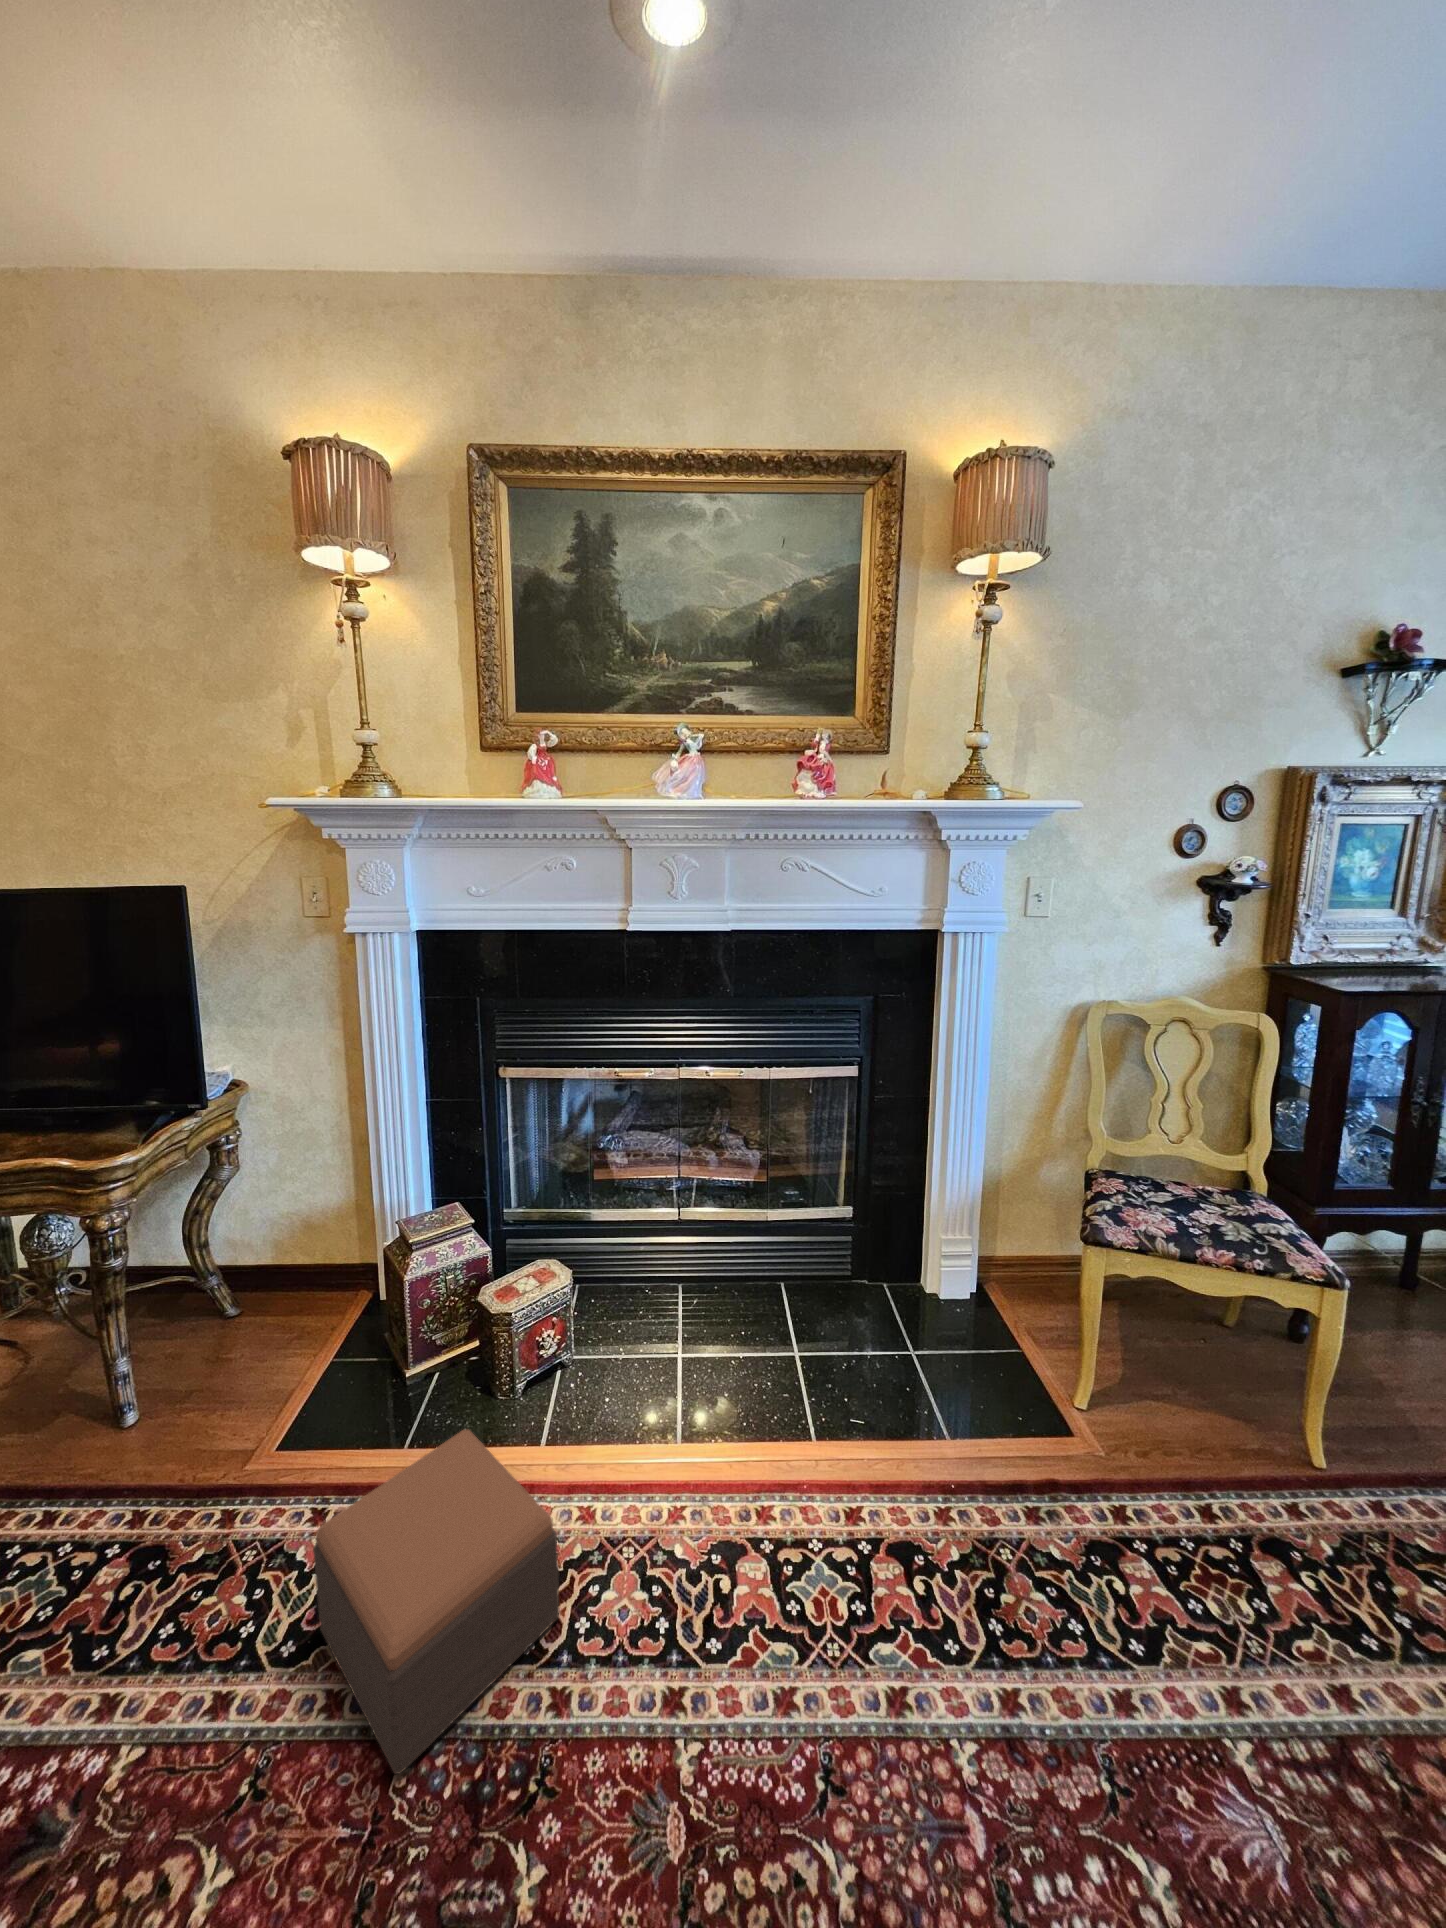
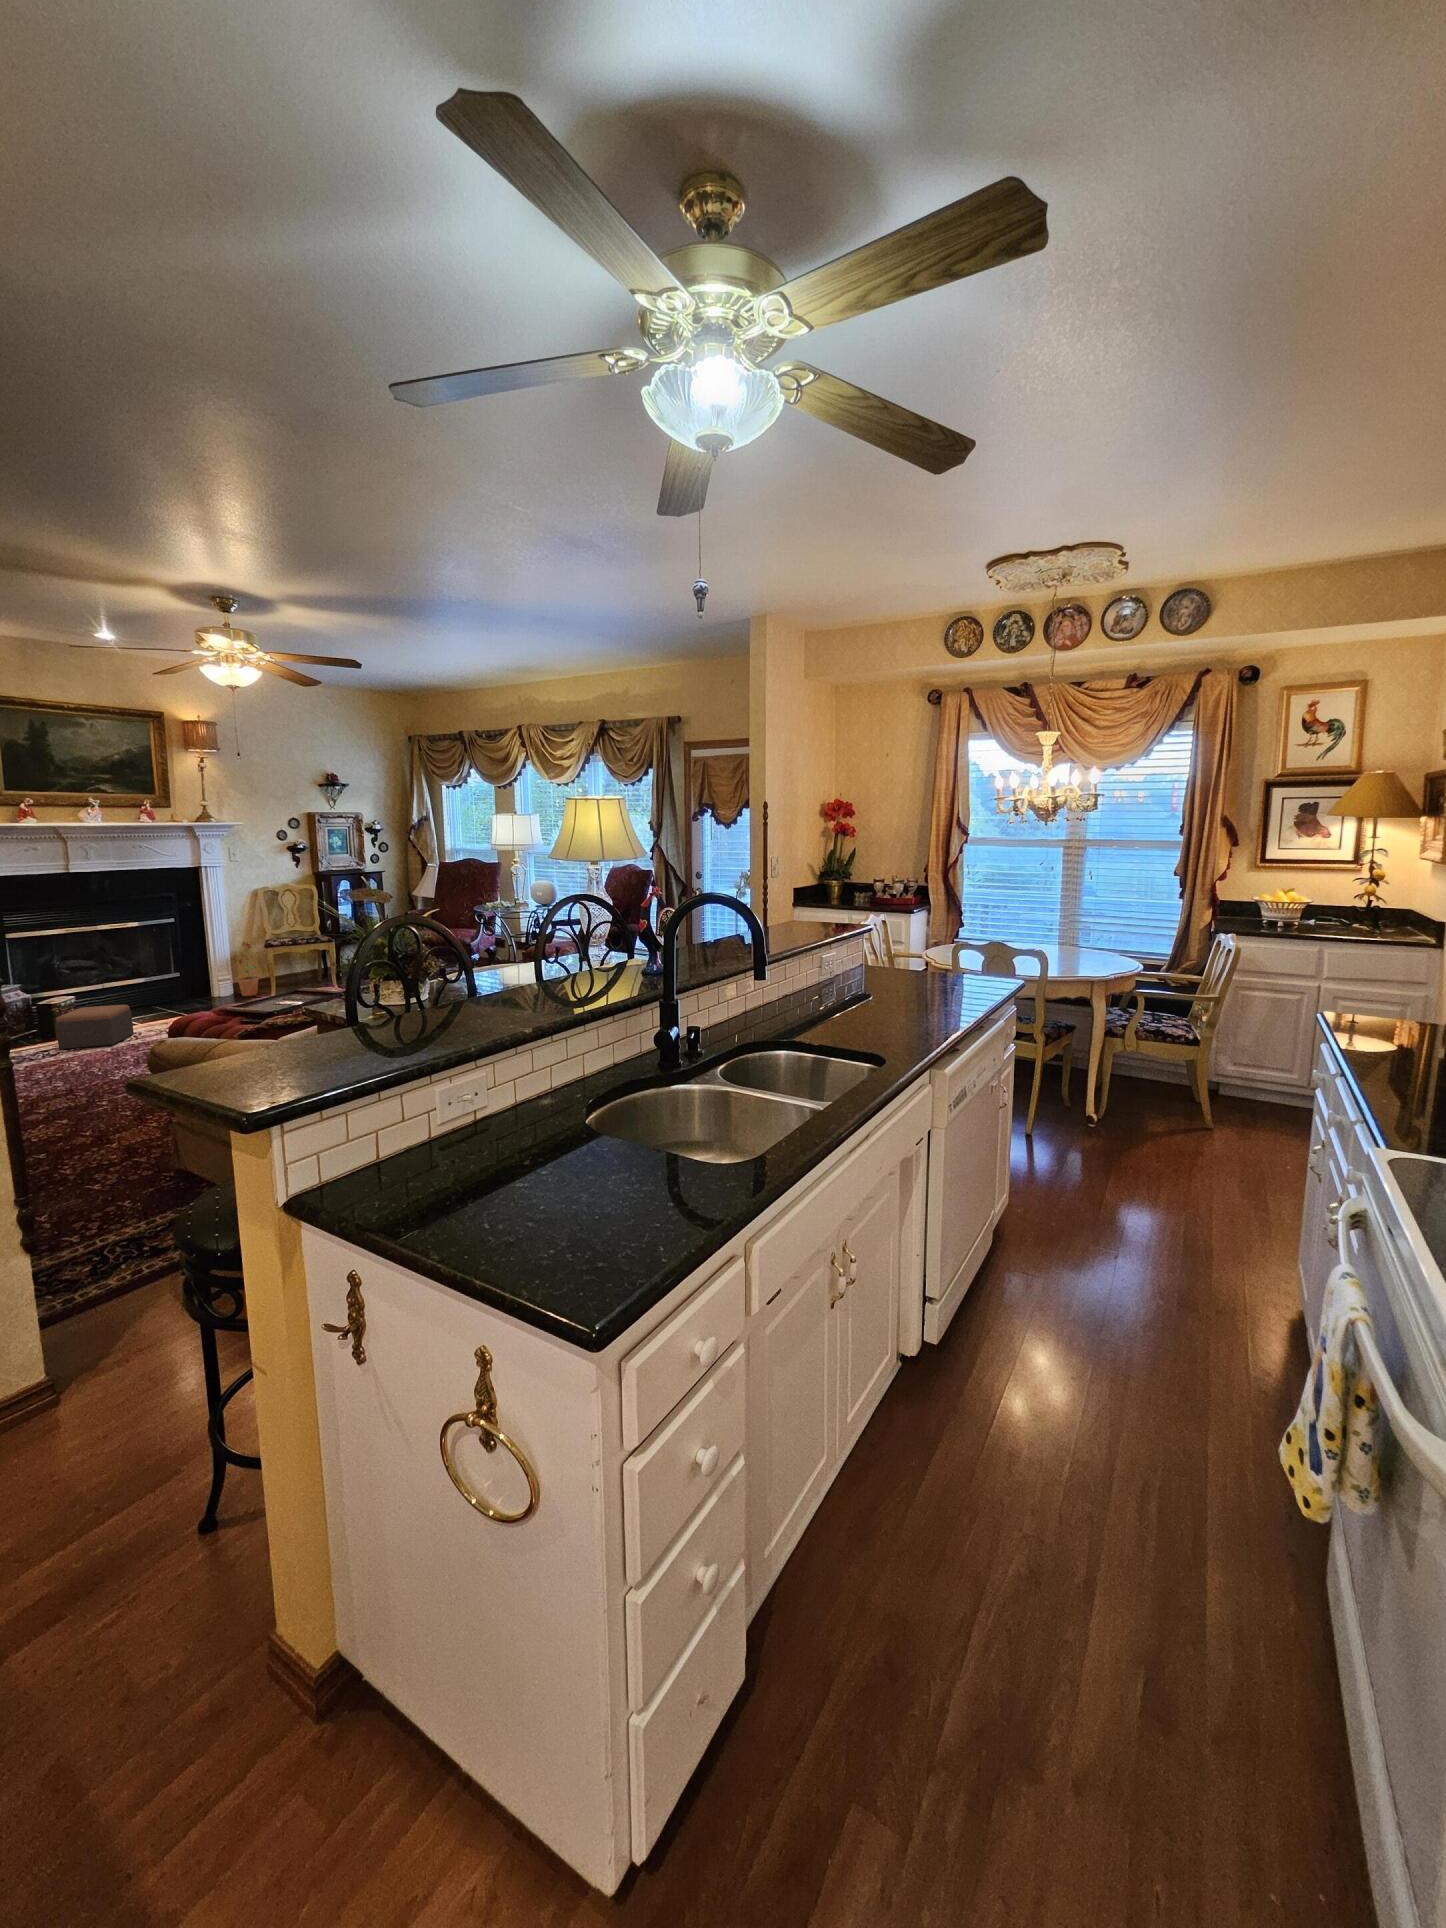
potted plant: none [970,1188,1049,1385] -> present [231,941,259,996]

